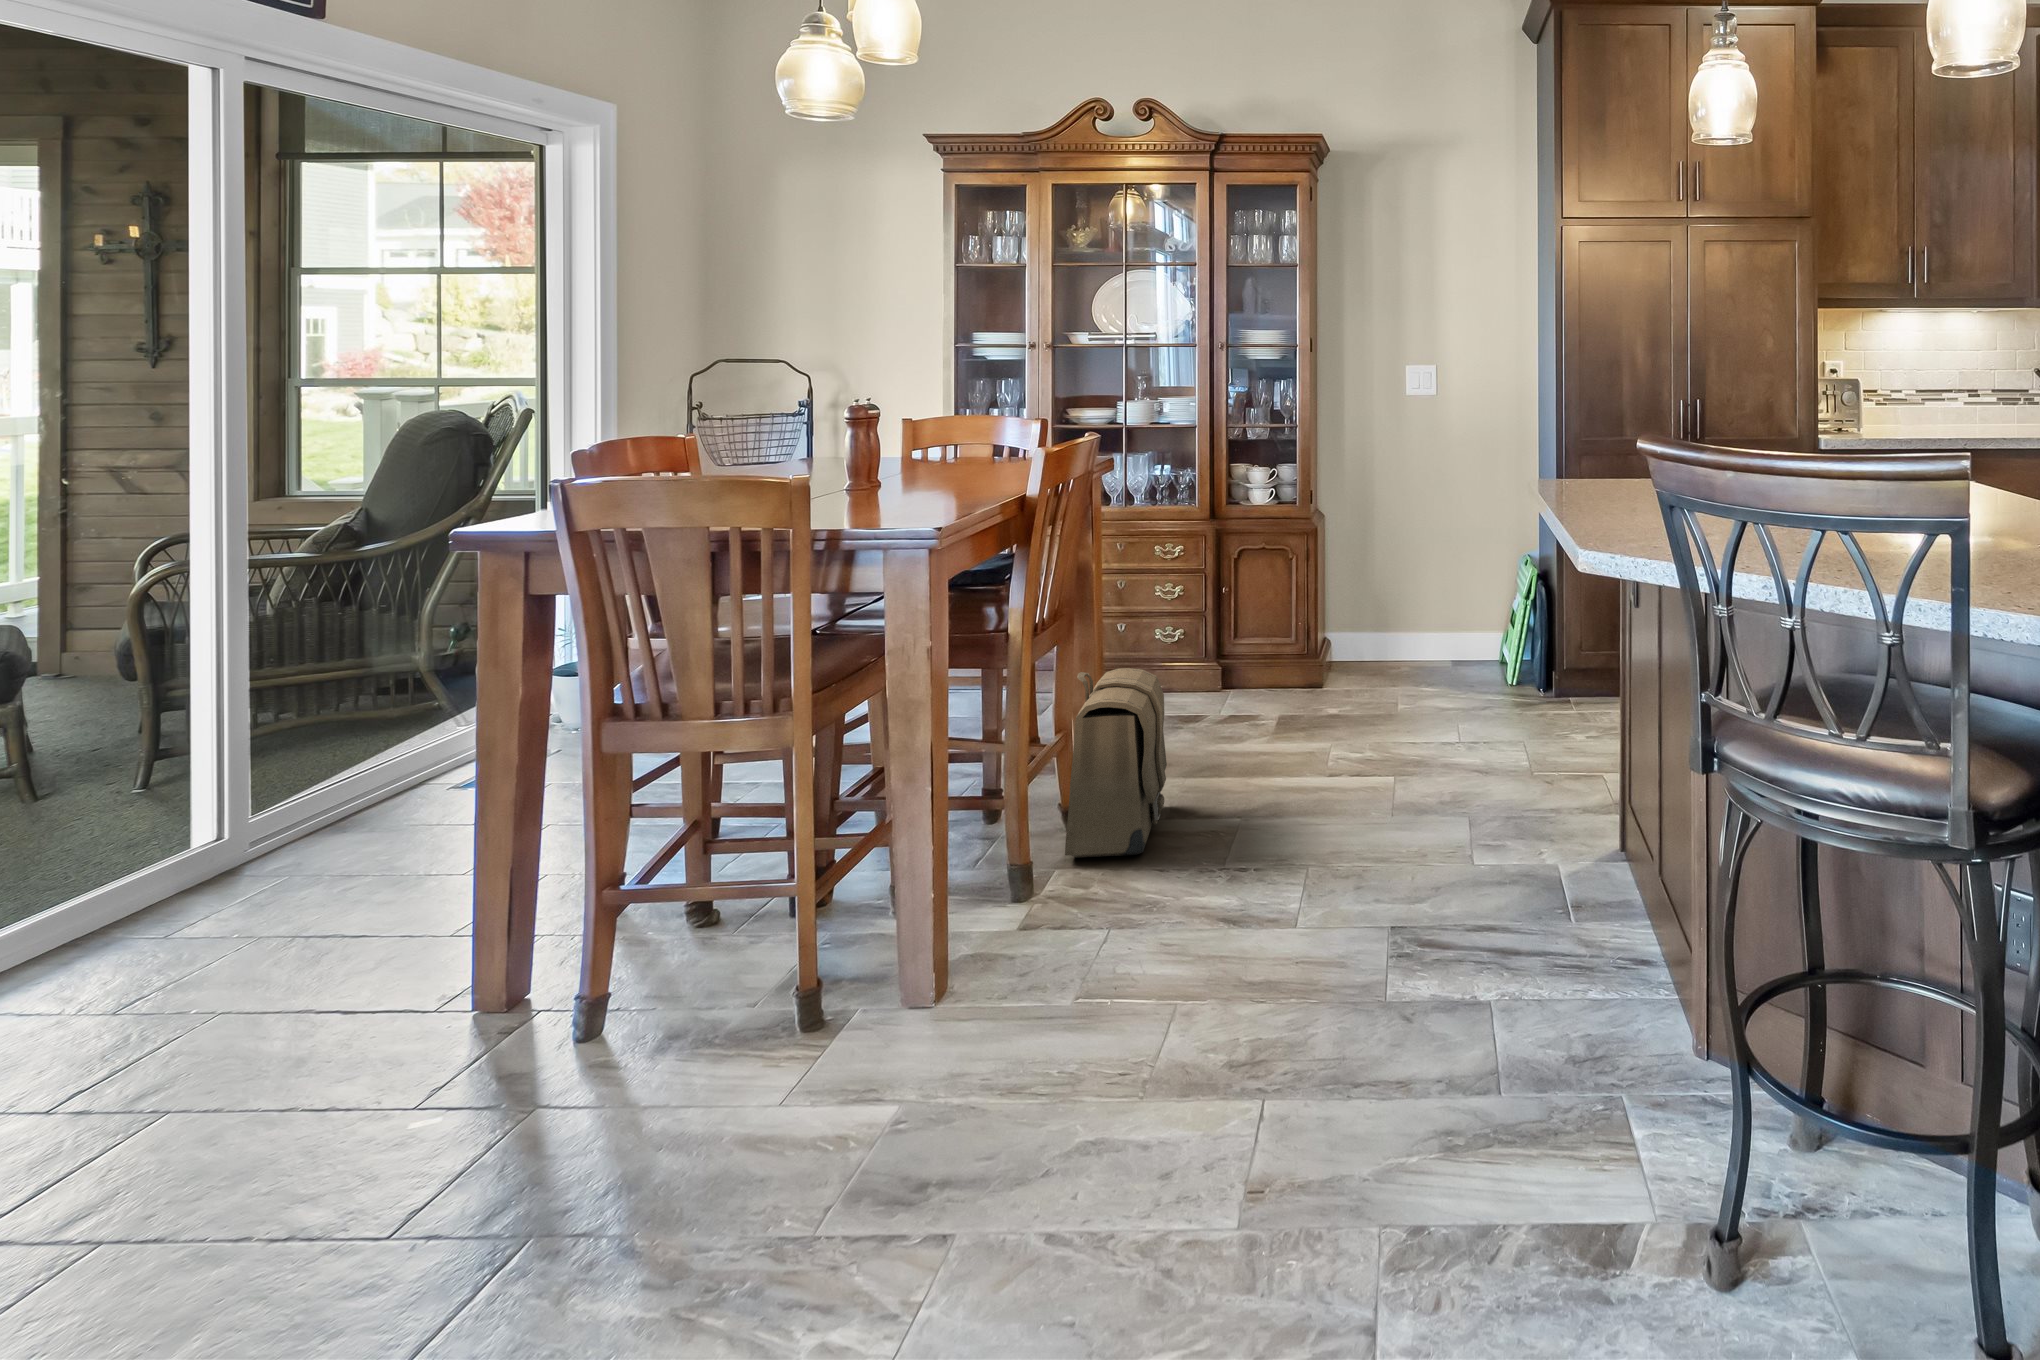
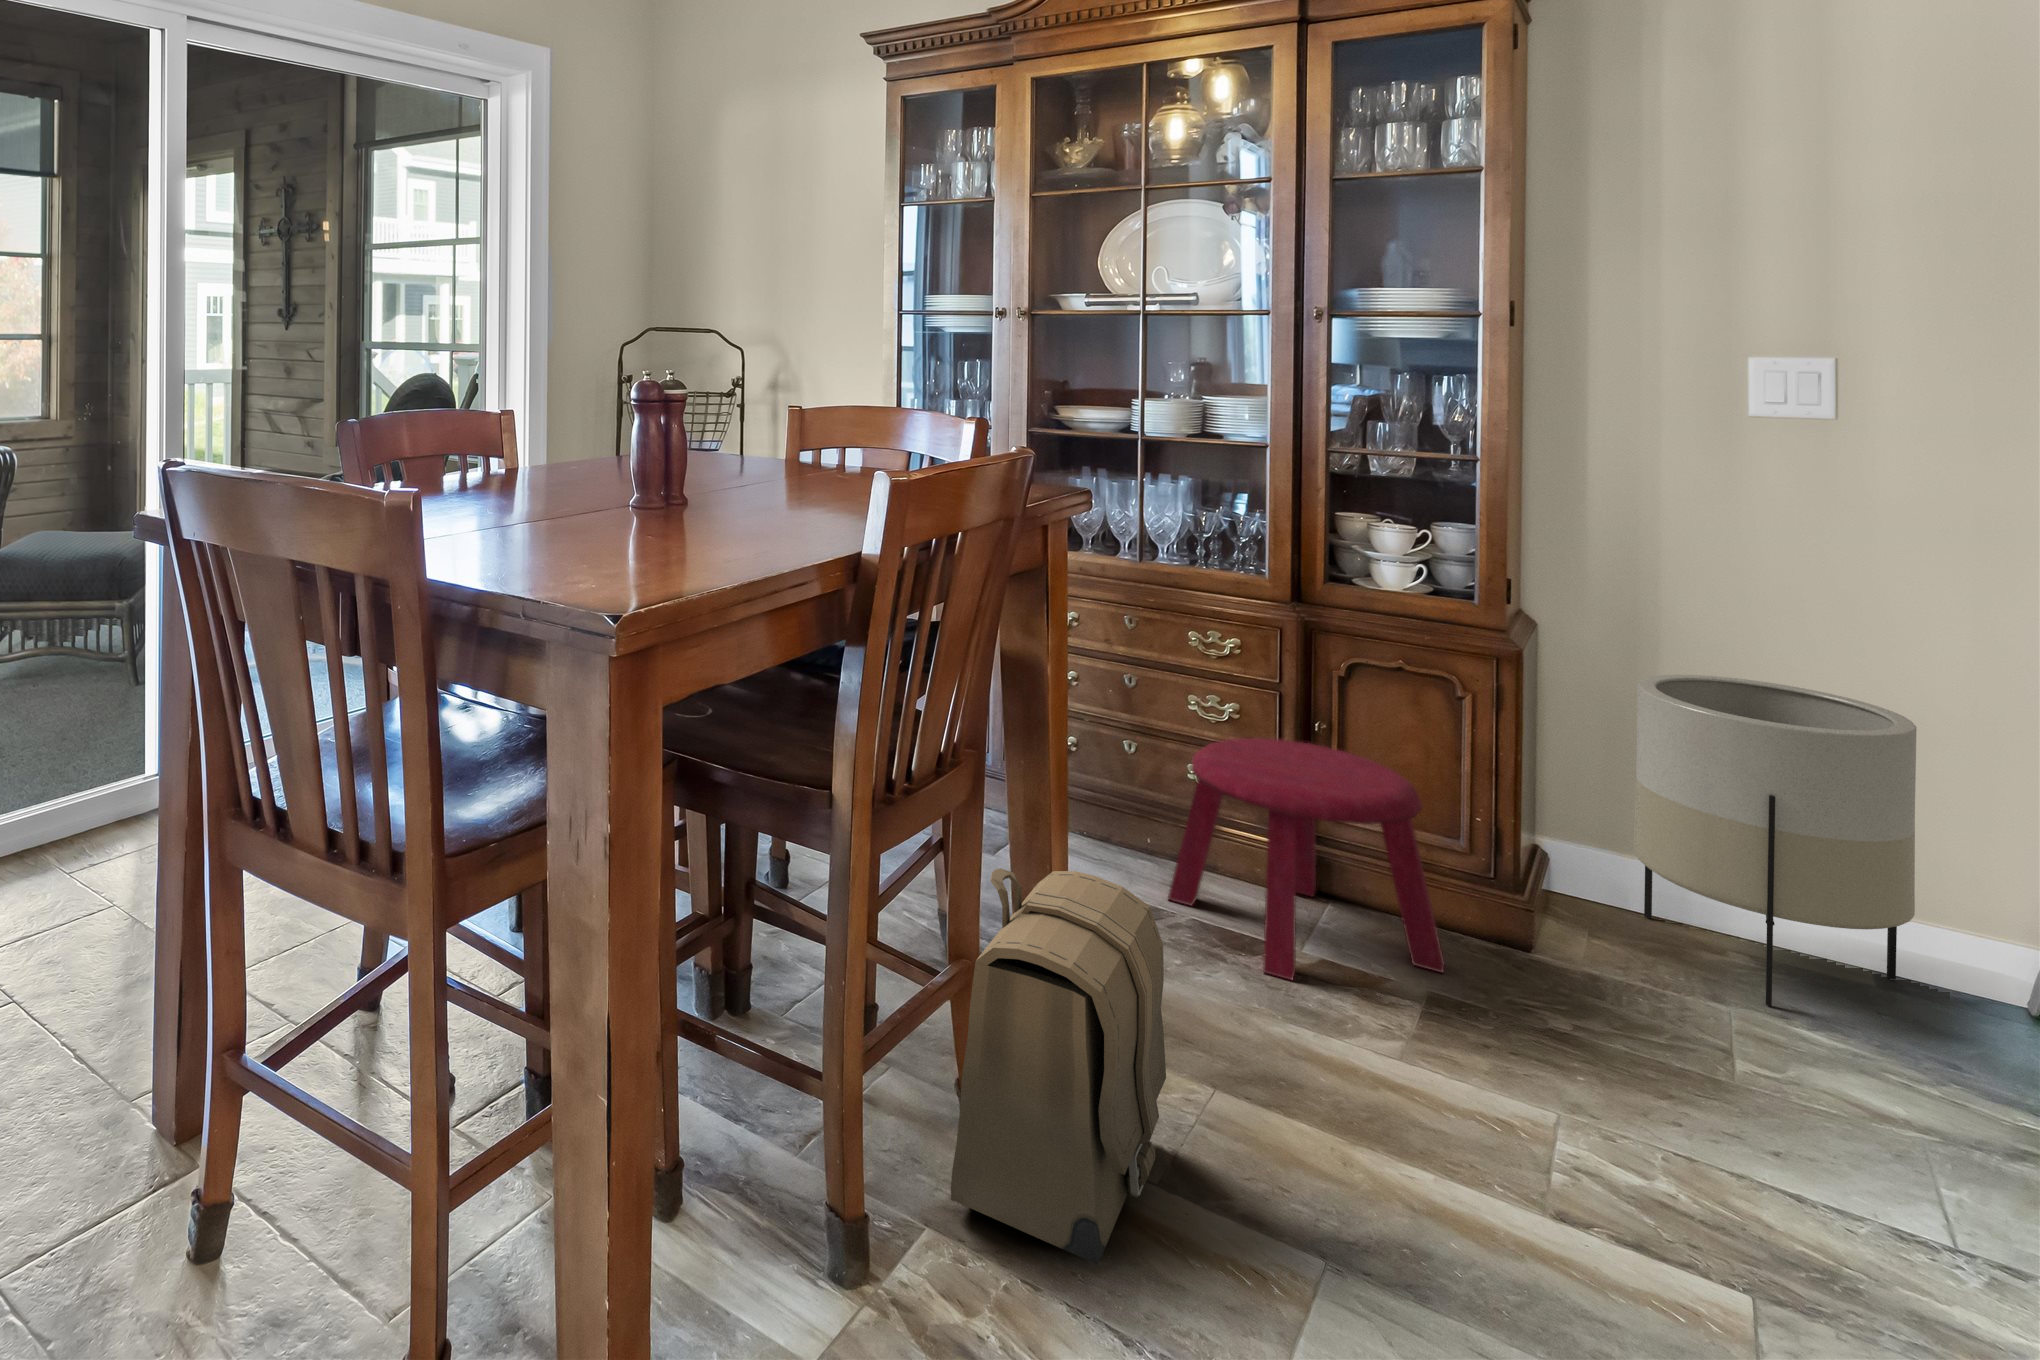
planter: none [1365,528,1461,681] -> present [1634,675,1917,1006]
stool: none [1150,598,1287,726] -> present [1168,738,1445,980]

